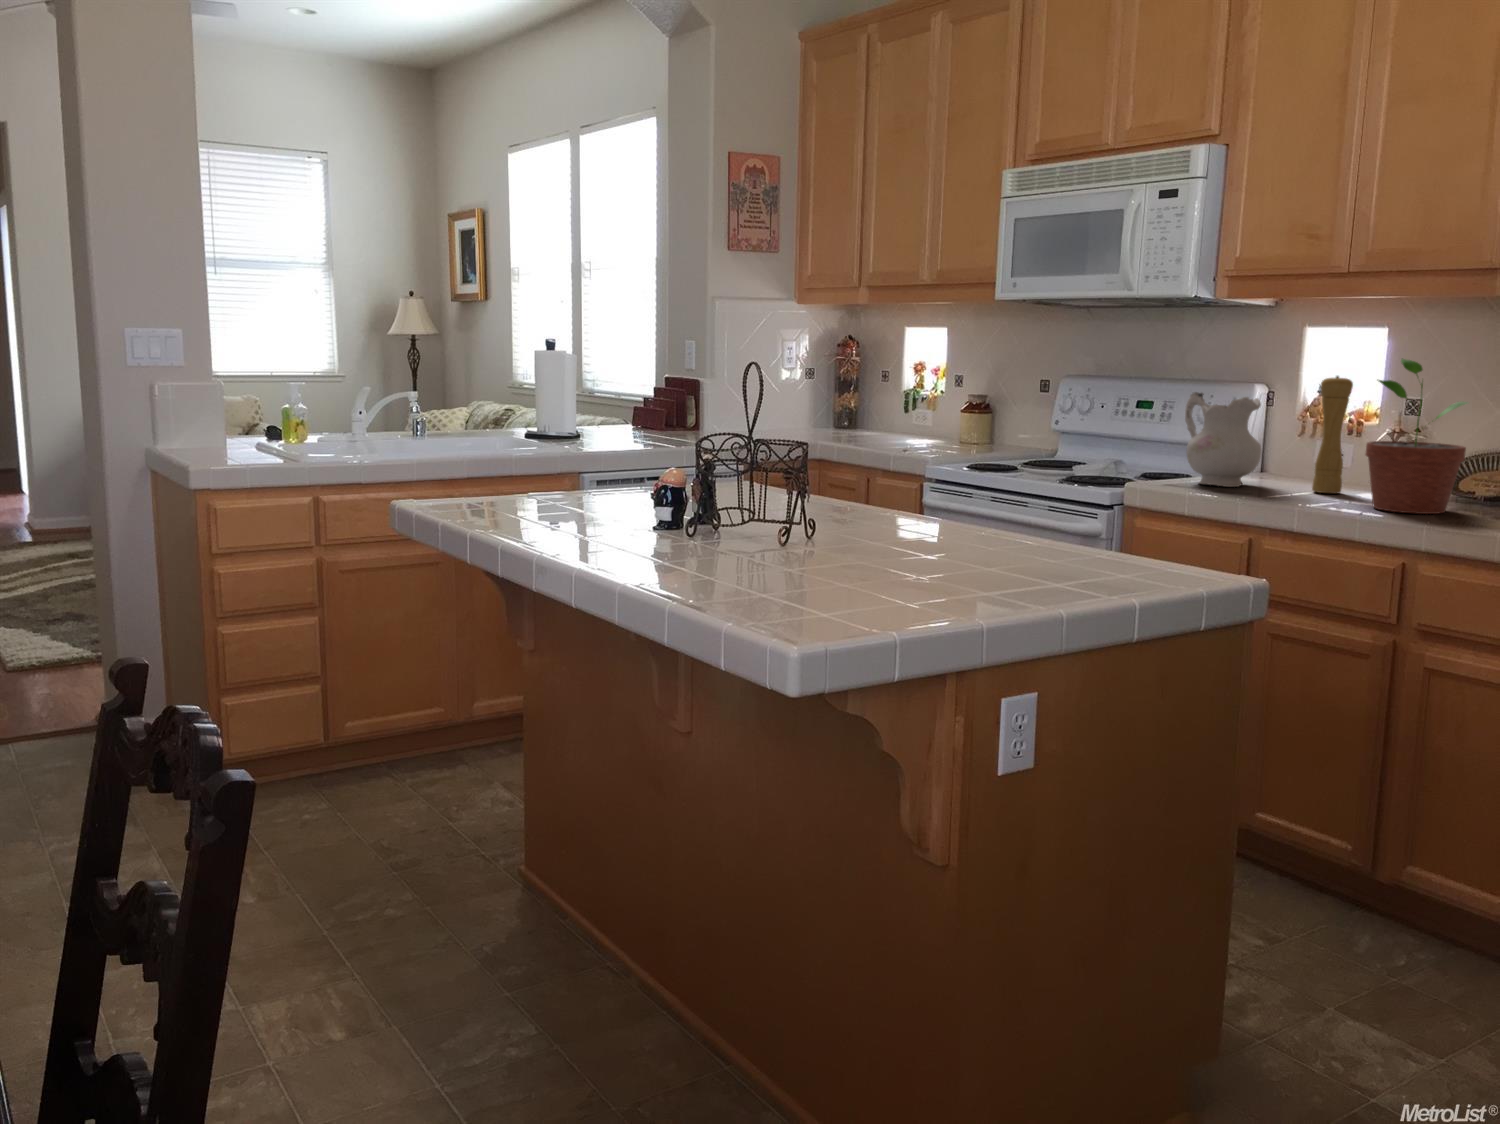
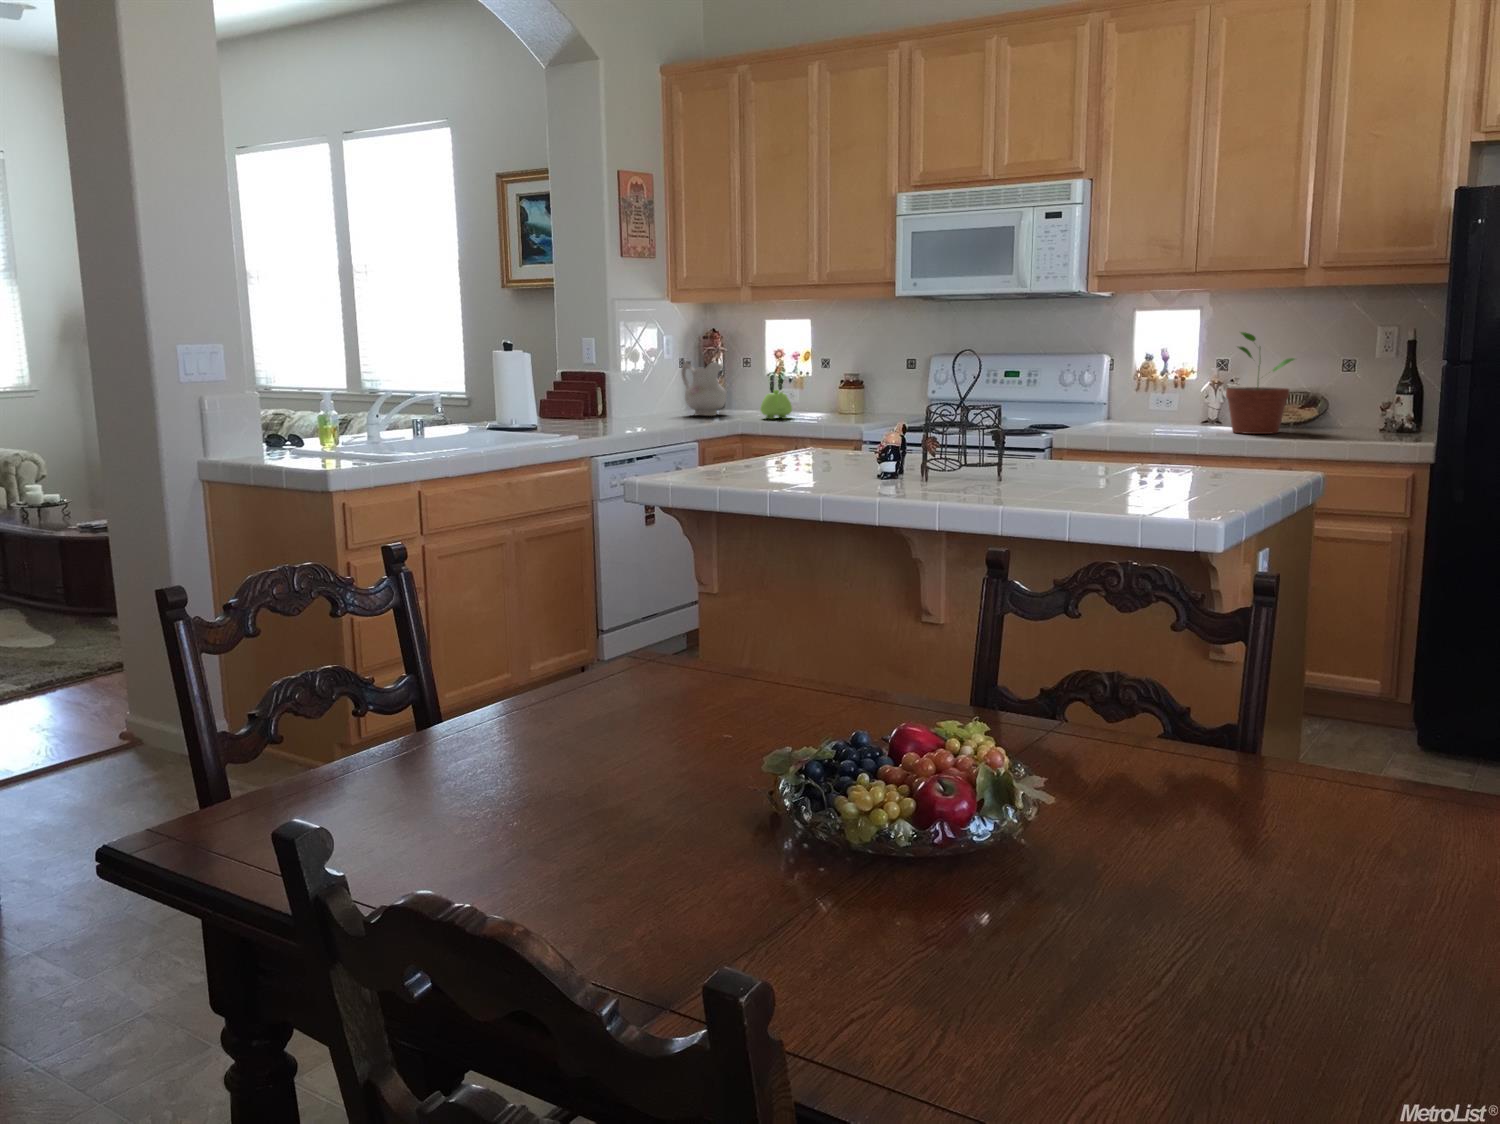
pepper mill: present [1312,376,1353,493] -> none [1172,345,1196,427]
ceramic pitcher: present [1185,392,1261,487] -> present [681,361,726,416]
teapot: none [866,410,904,444] -> present [760,390,792,419]

